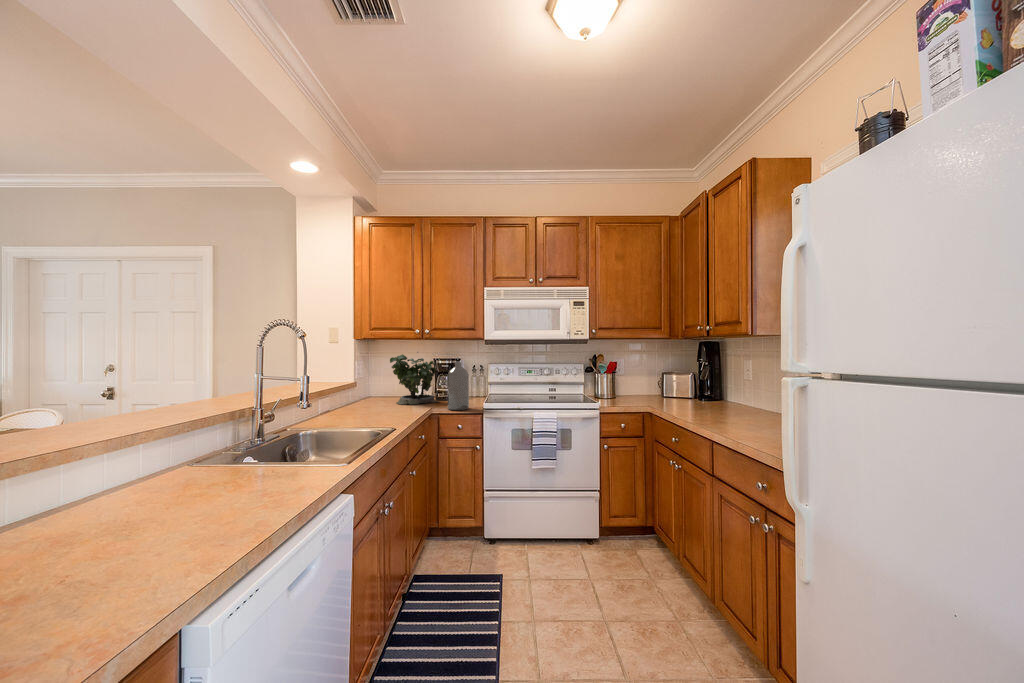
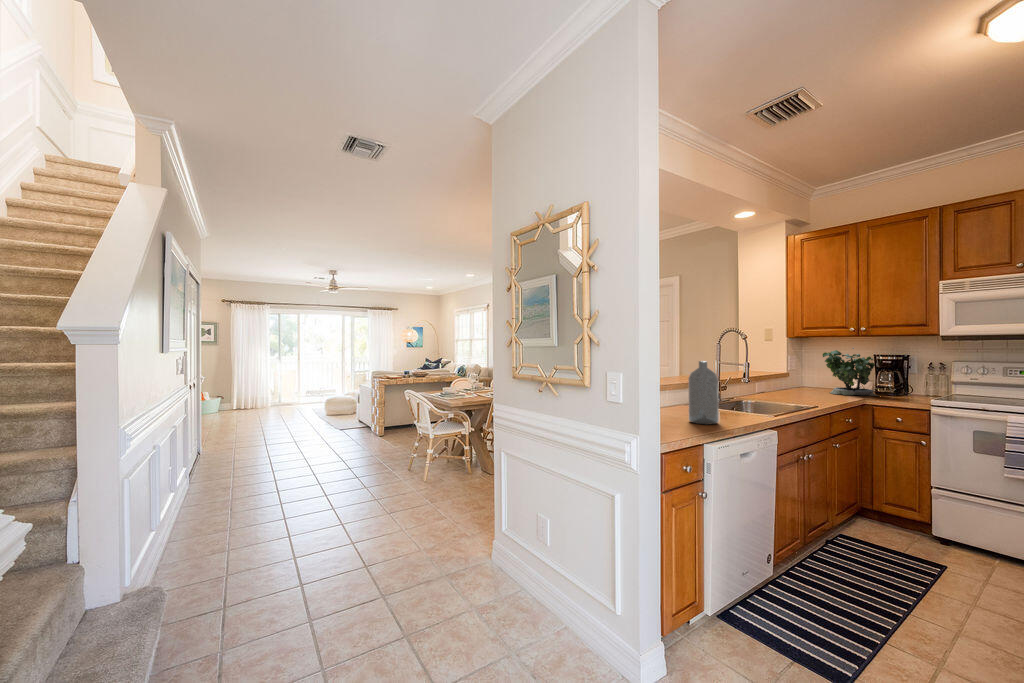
bottle: present [448,361,469,410] -> present [688,361,719,425]

